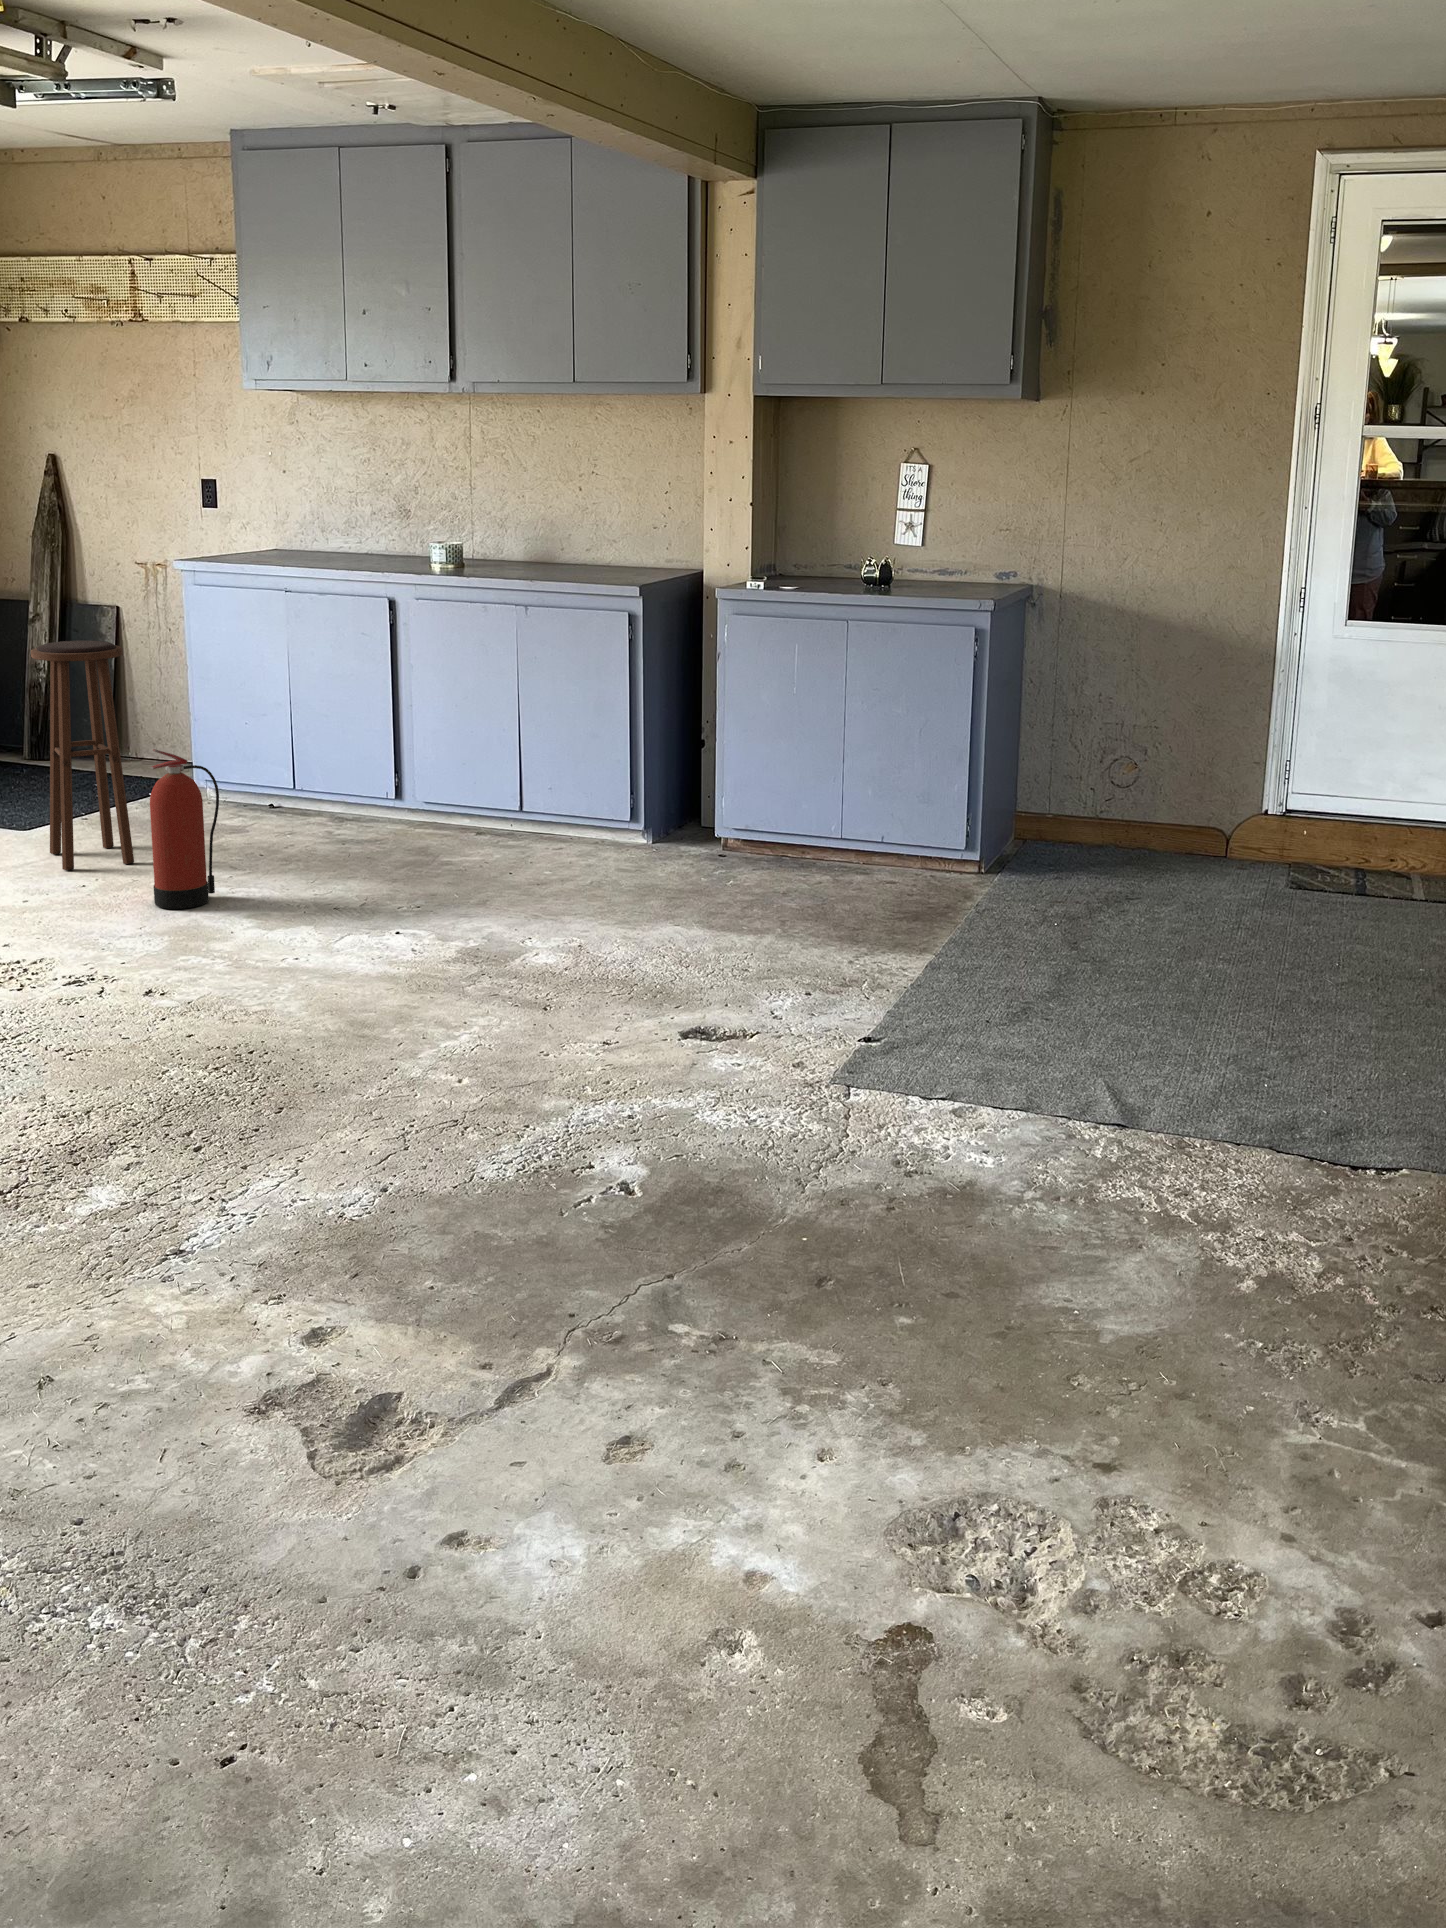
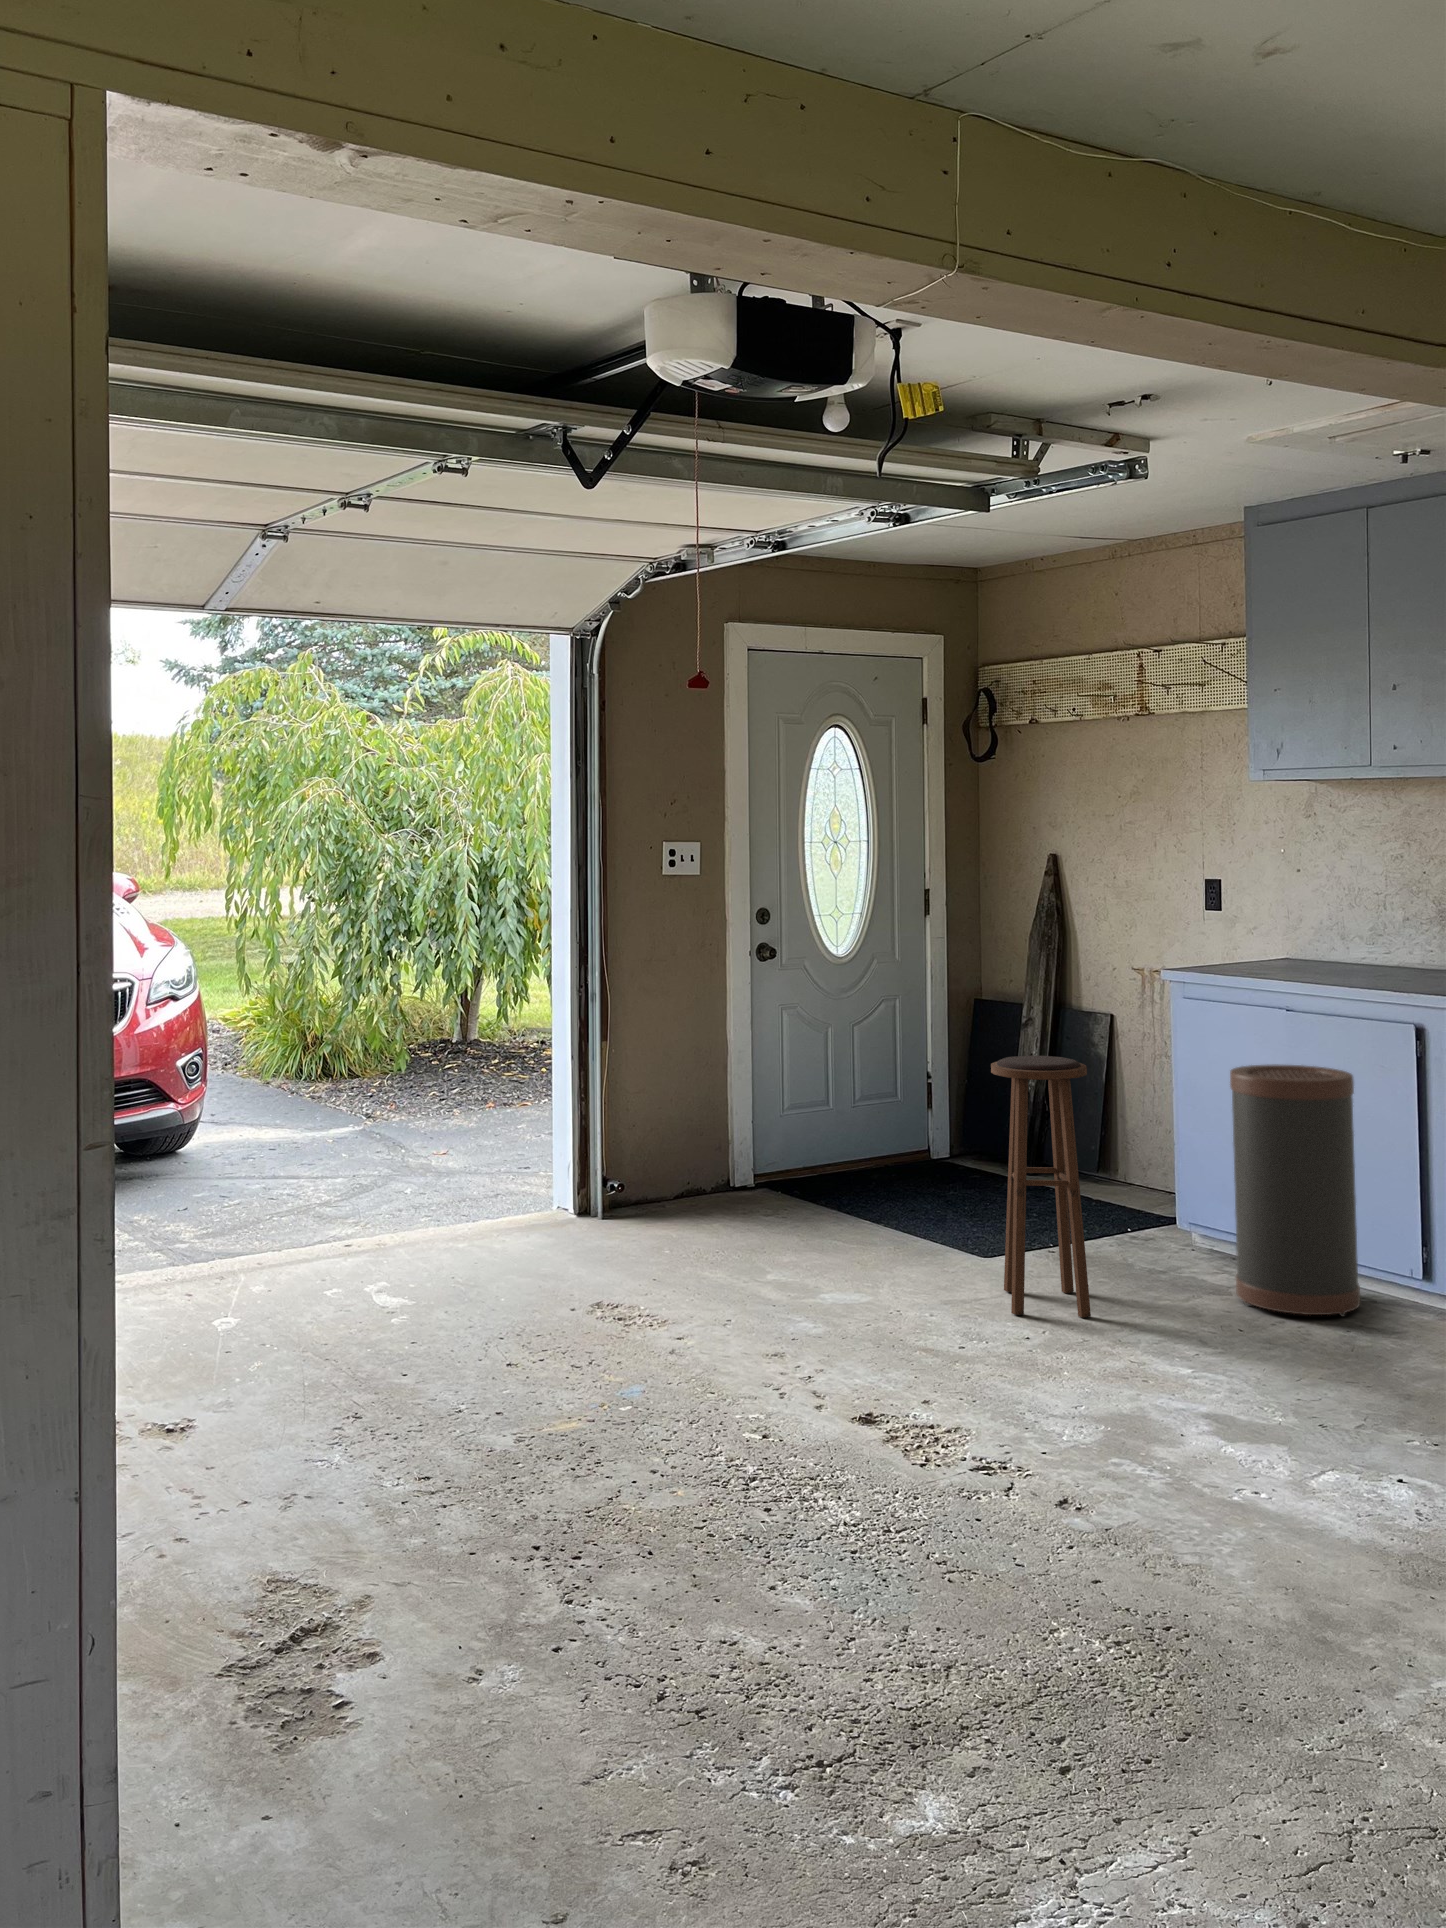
trash can: none [244,638,348,837] -> present [1230,1064,1360,1317]
fire extinguisher: present [150,749,219,909] -> none [1099,1191,1181,1390]

